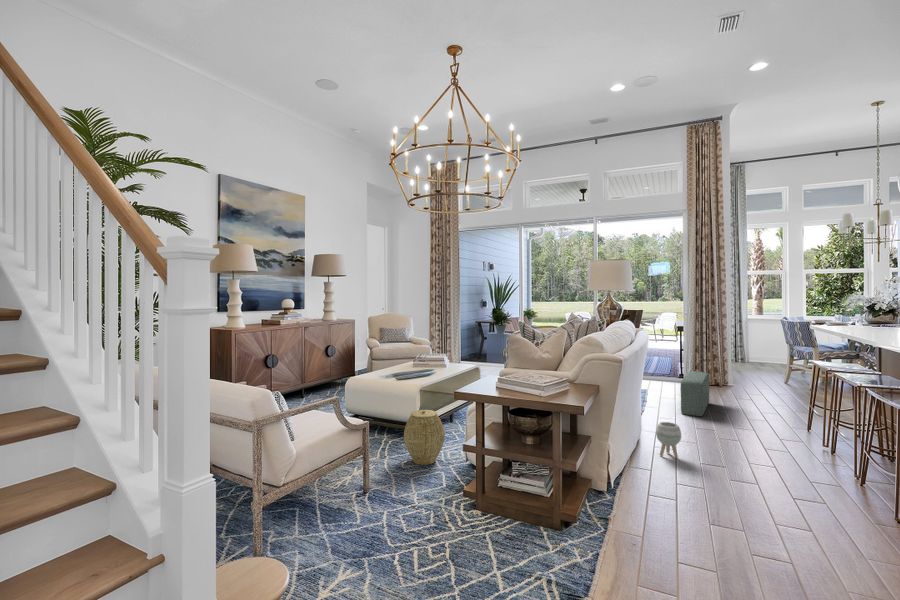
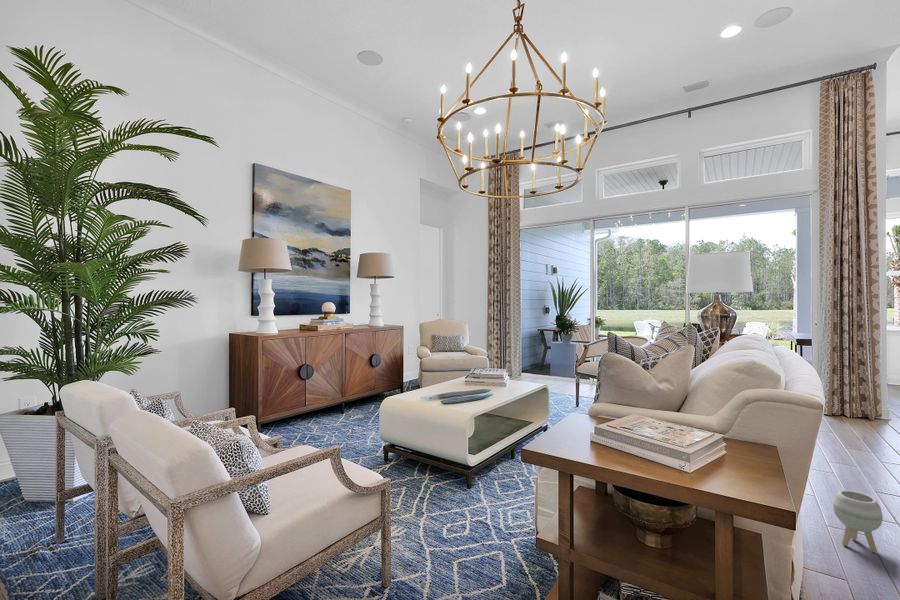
pouf: present [680,371,710,416] -> none [836,402,876,470]
woven basket: present [404,410,445,465] -> none [447,452,504,533]

